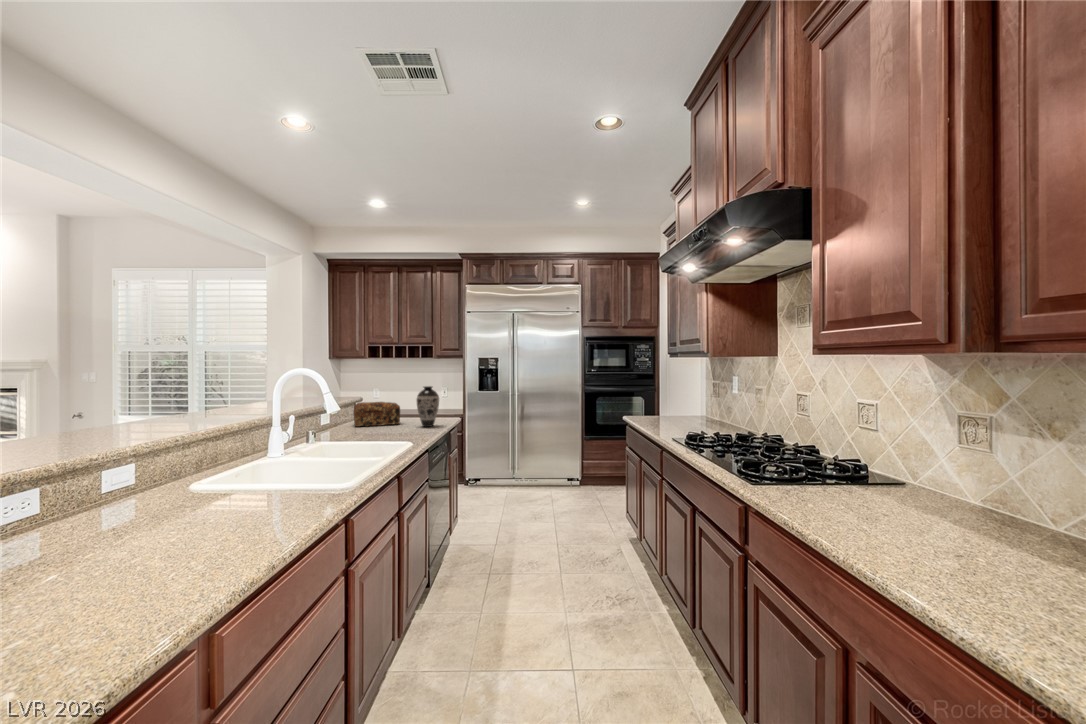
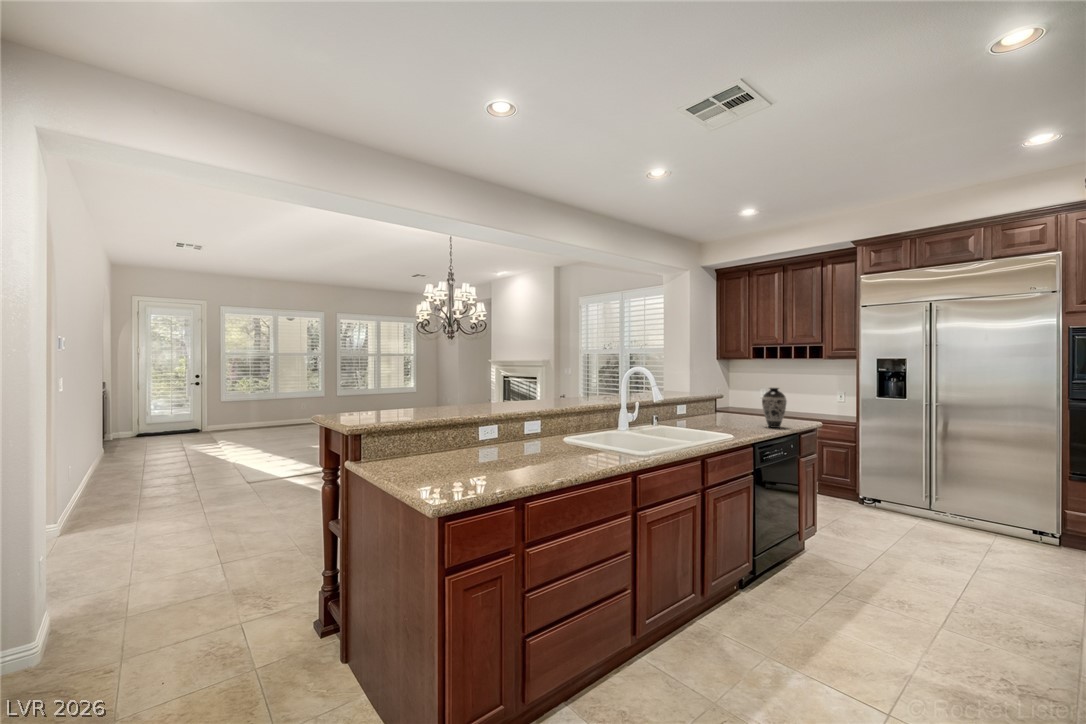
bread loaf: present [354,402,400,427] -> none [708,399,751,422]

